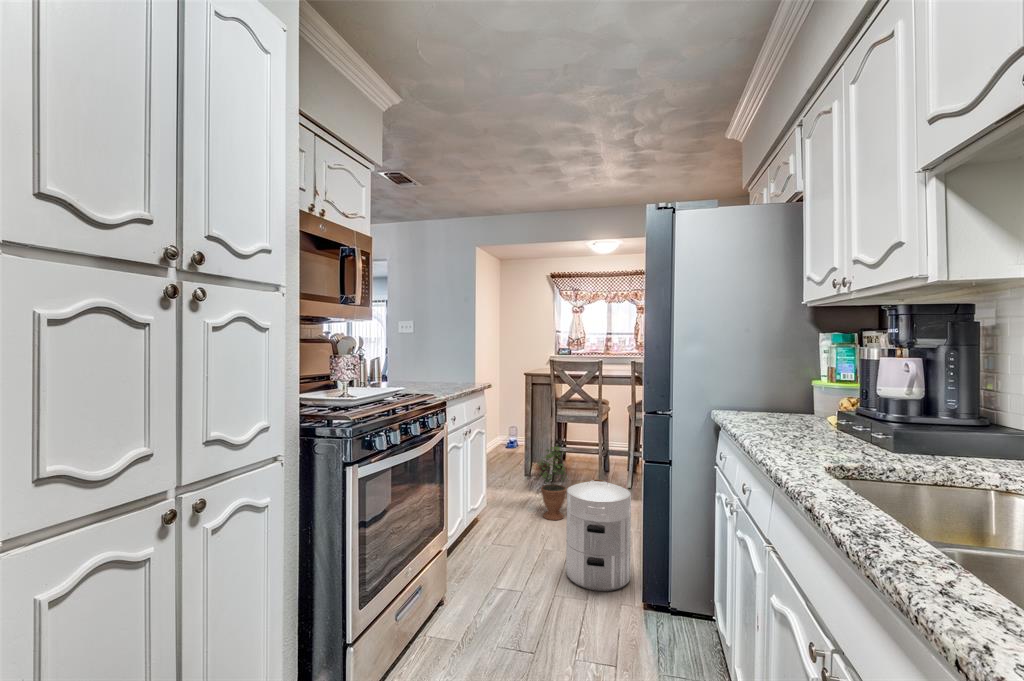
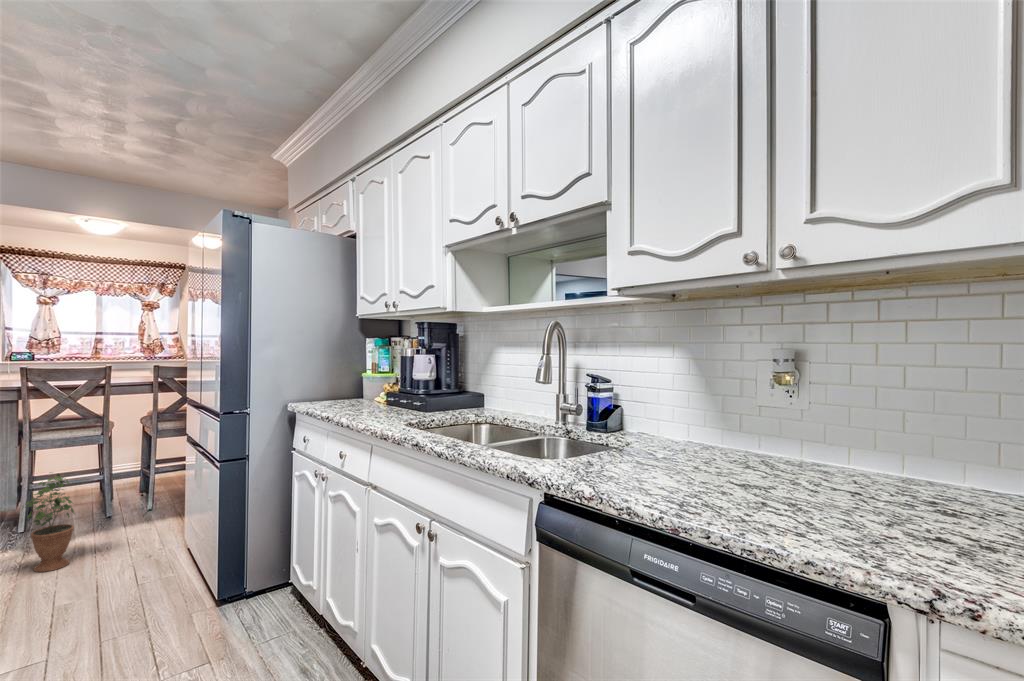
waste bin: present [566,479,631,591] -> none [107,494,194,618]

